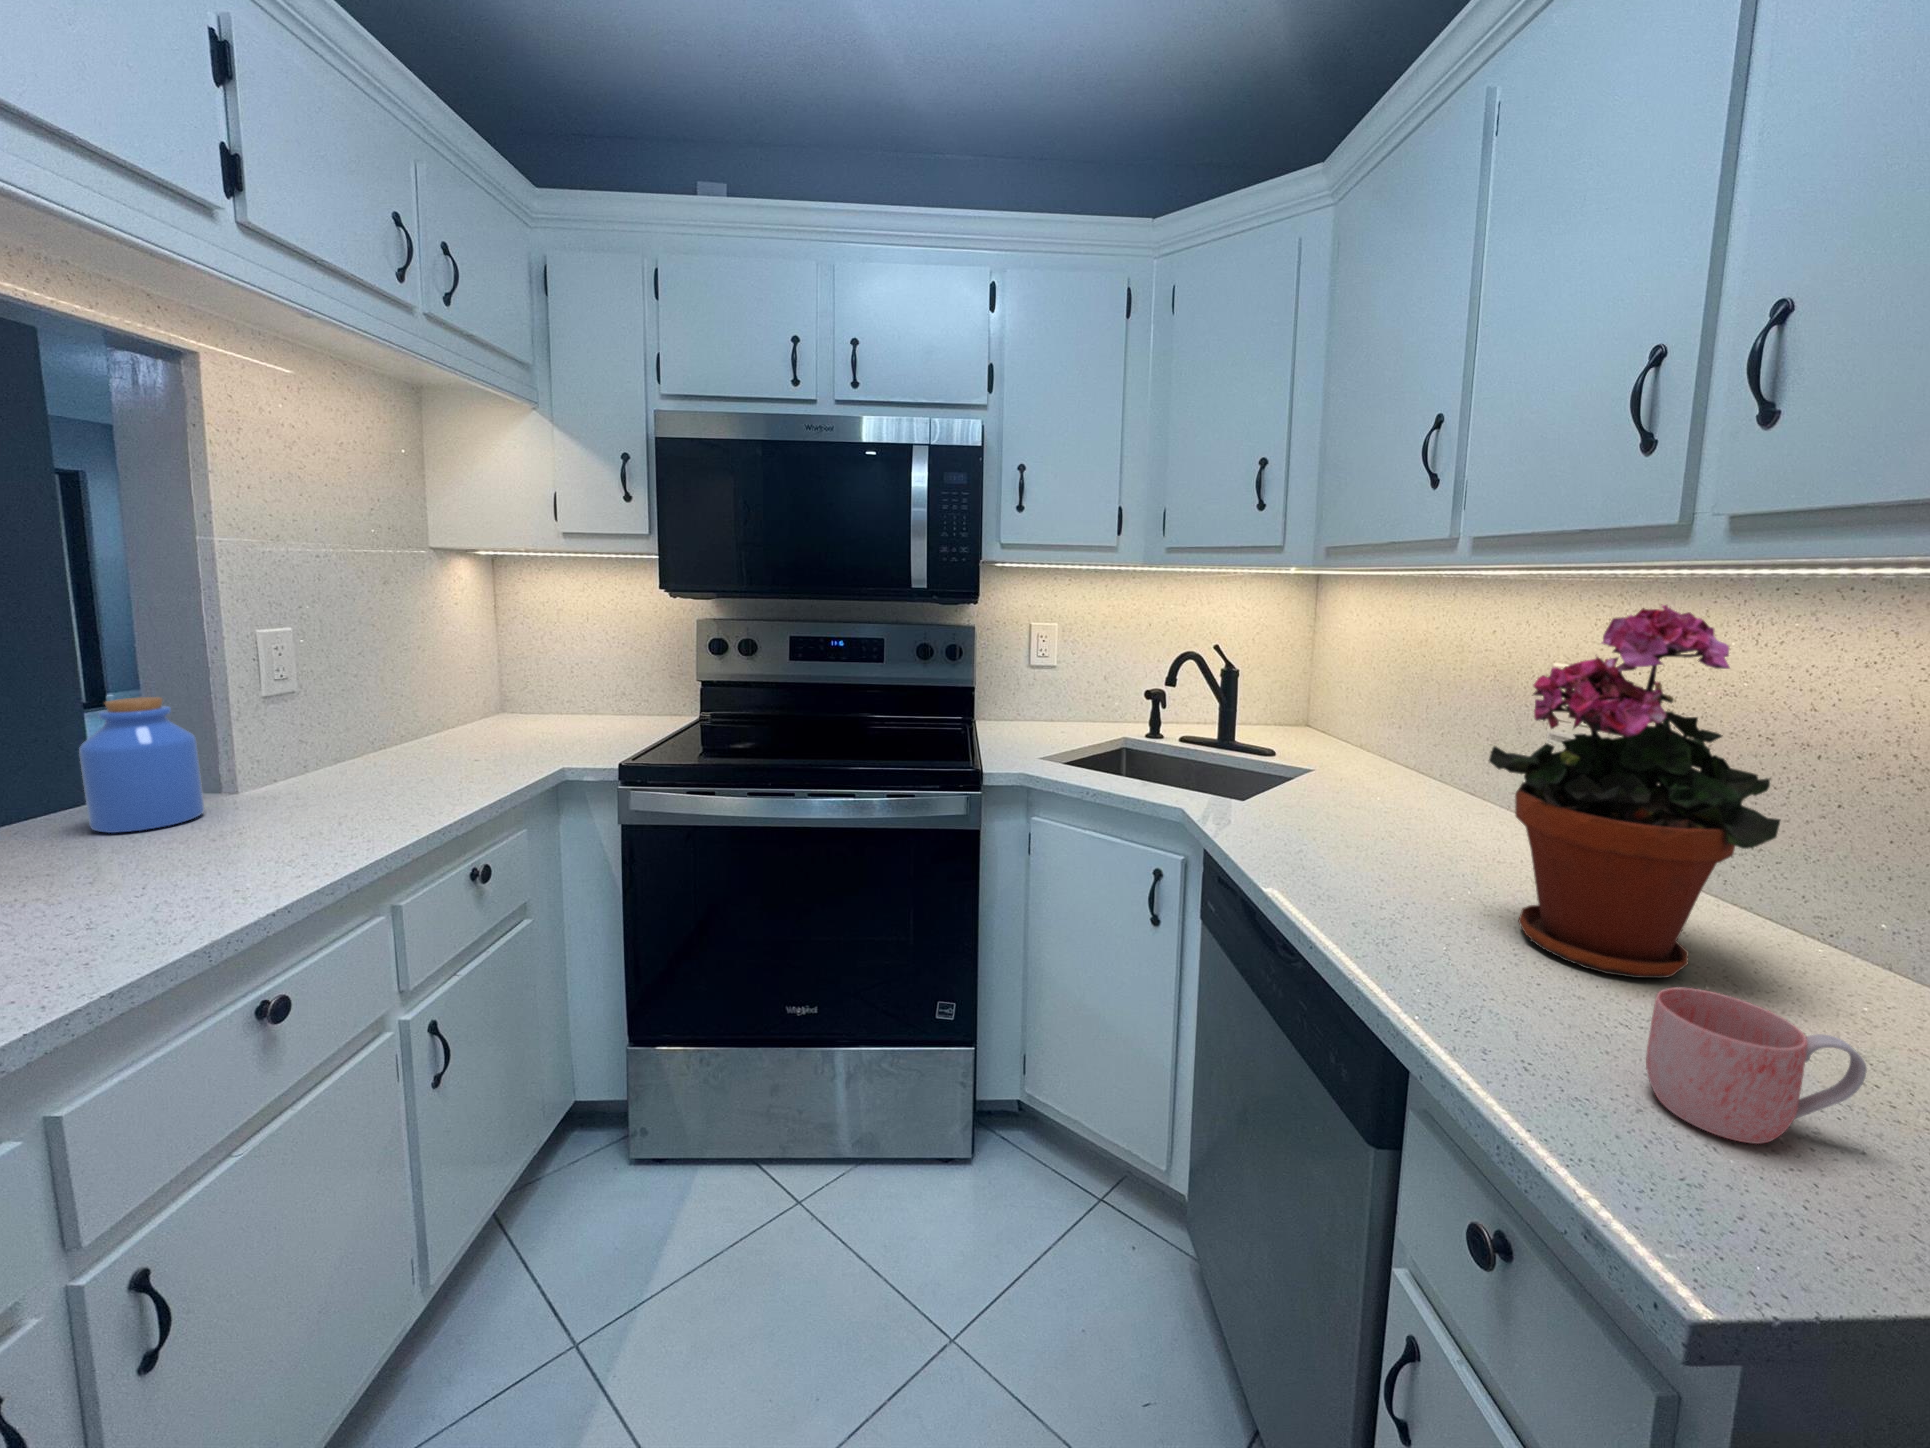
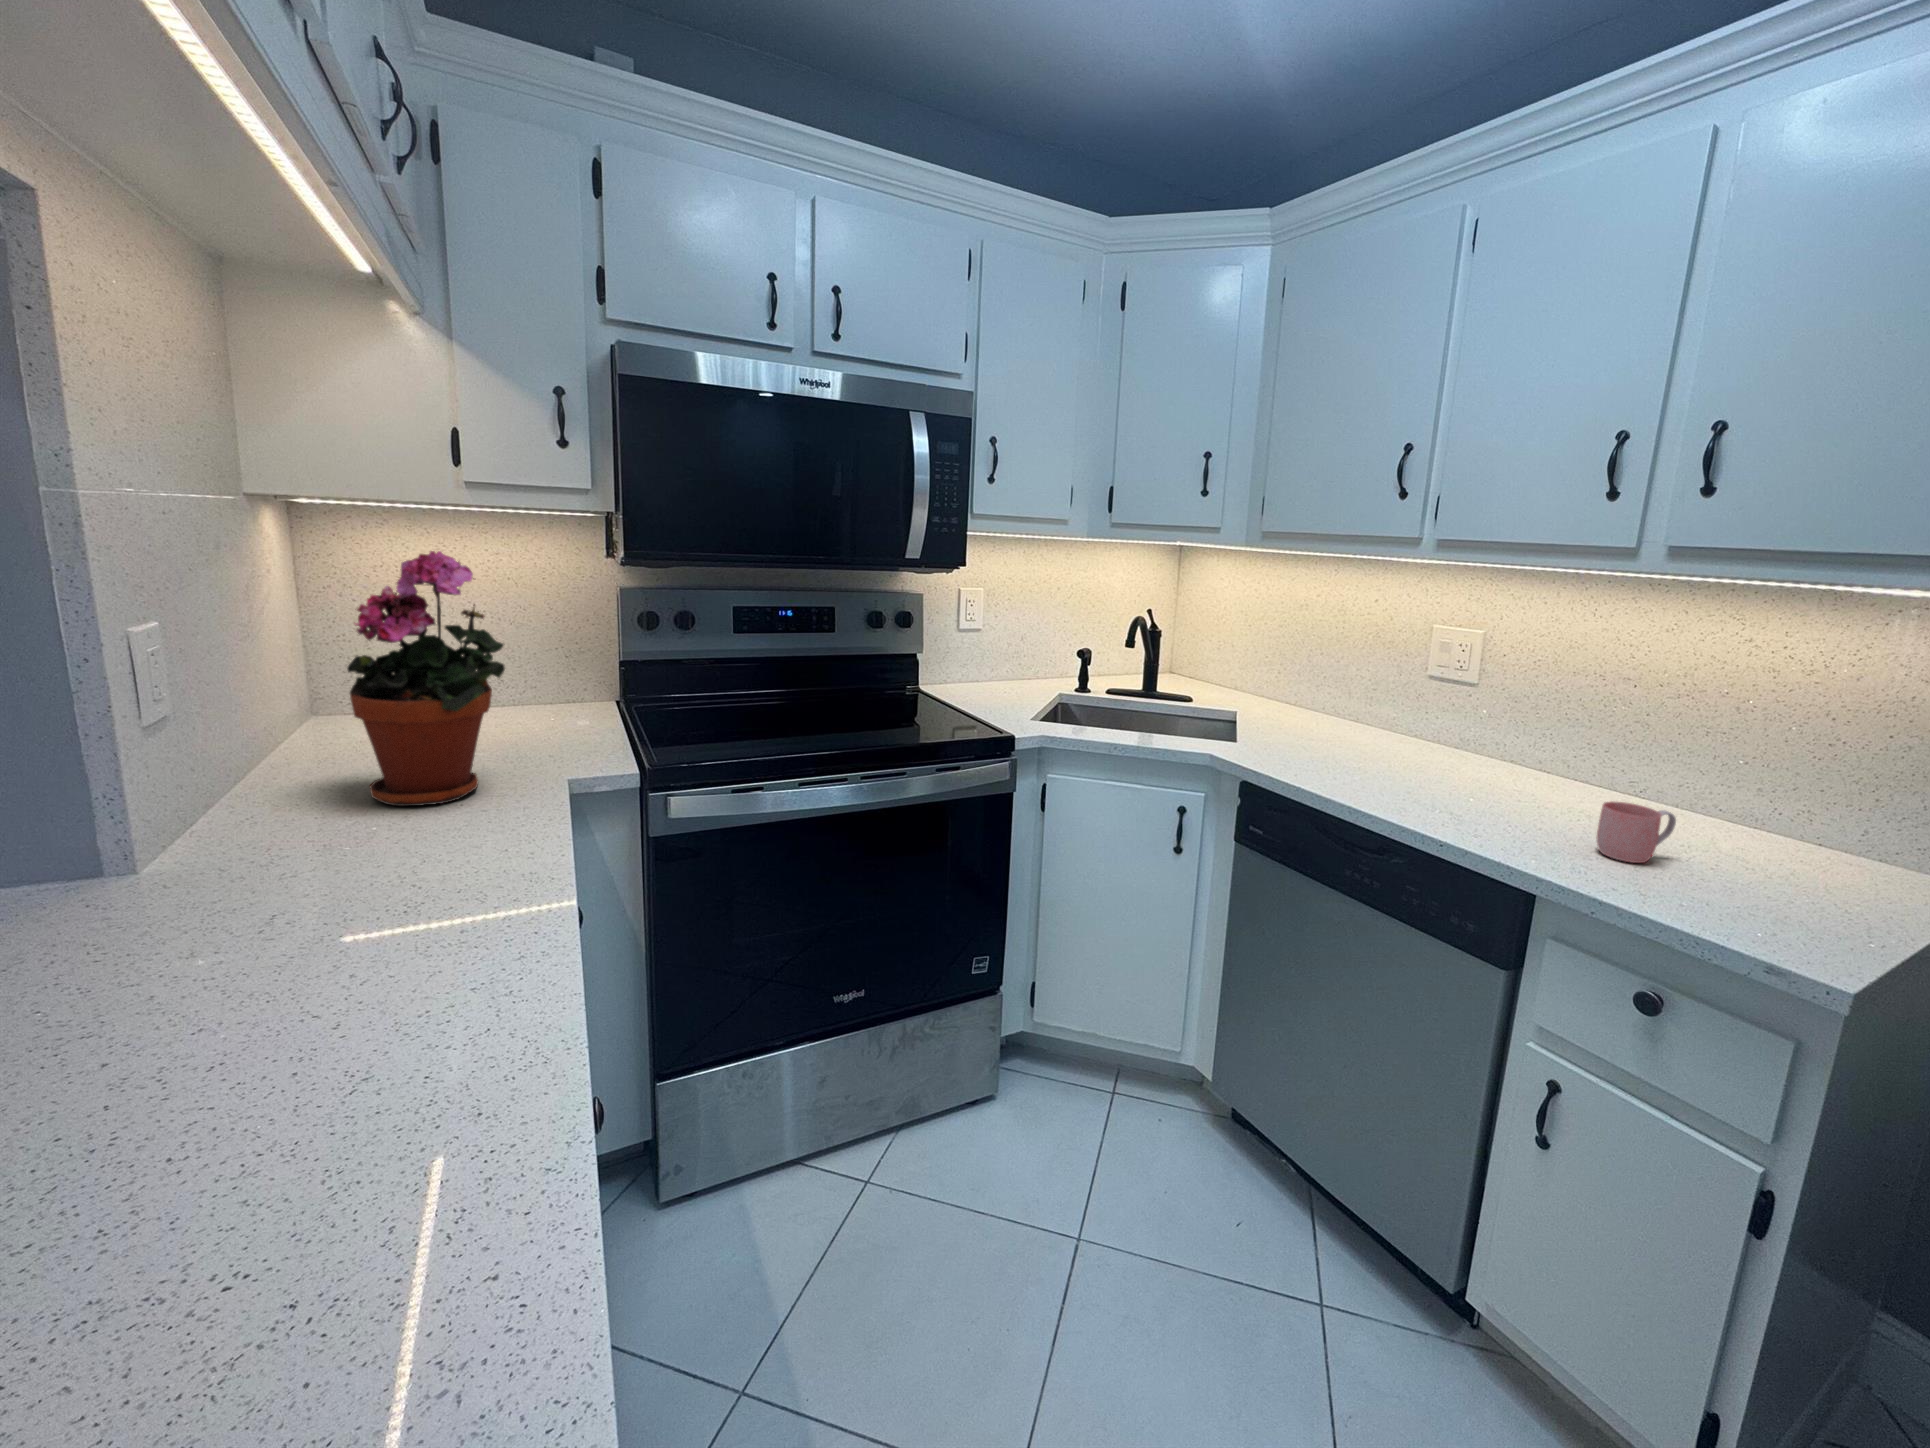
potted plant: present [1489,605,1780,978] -> present [347,551,505,806]
jar: present [79,697,204,833] -> none [163,735,305,918]

